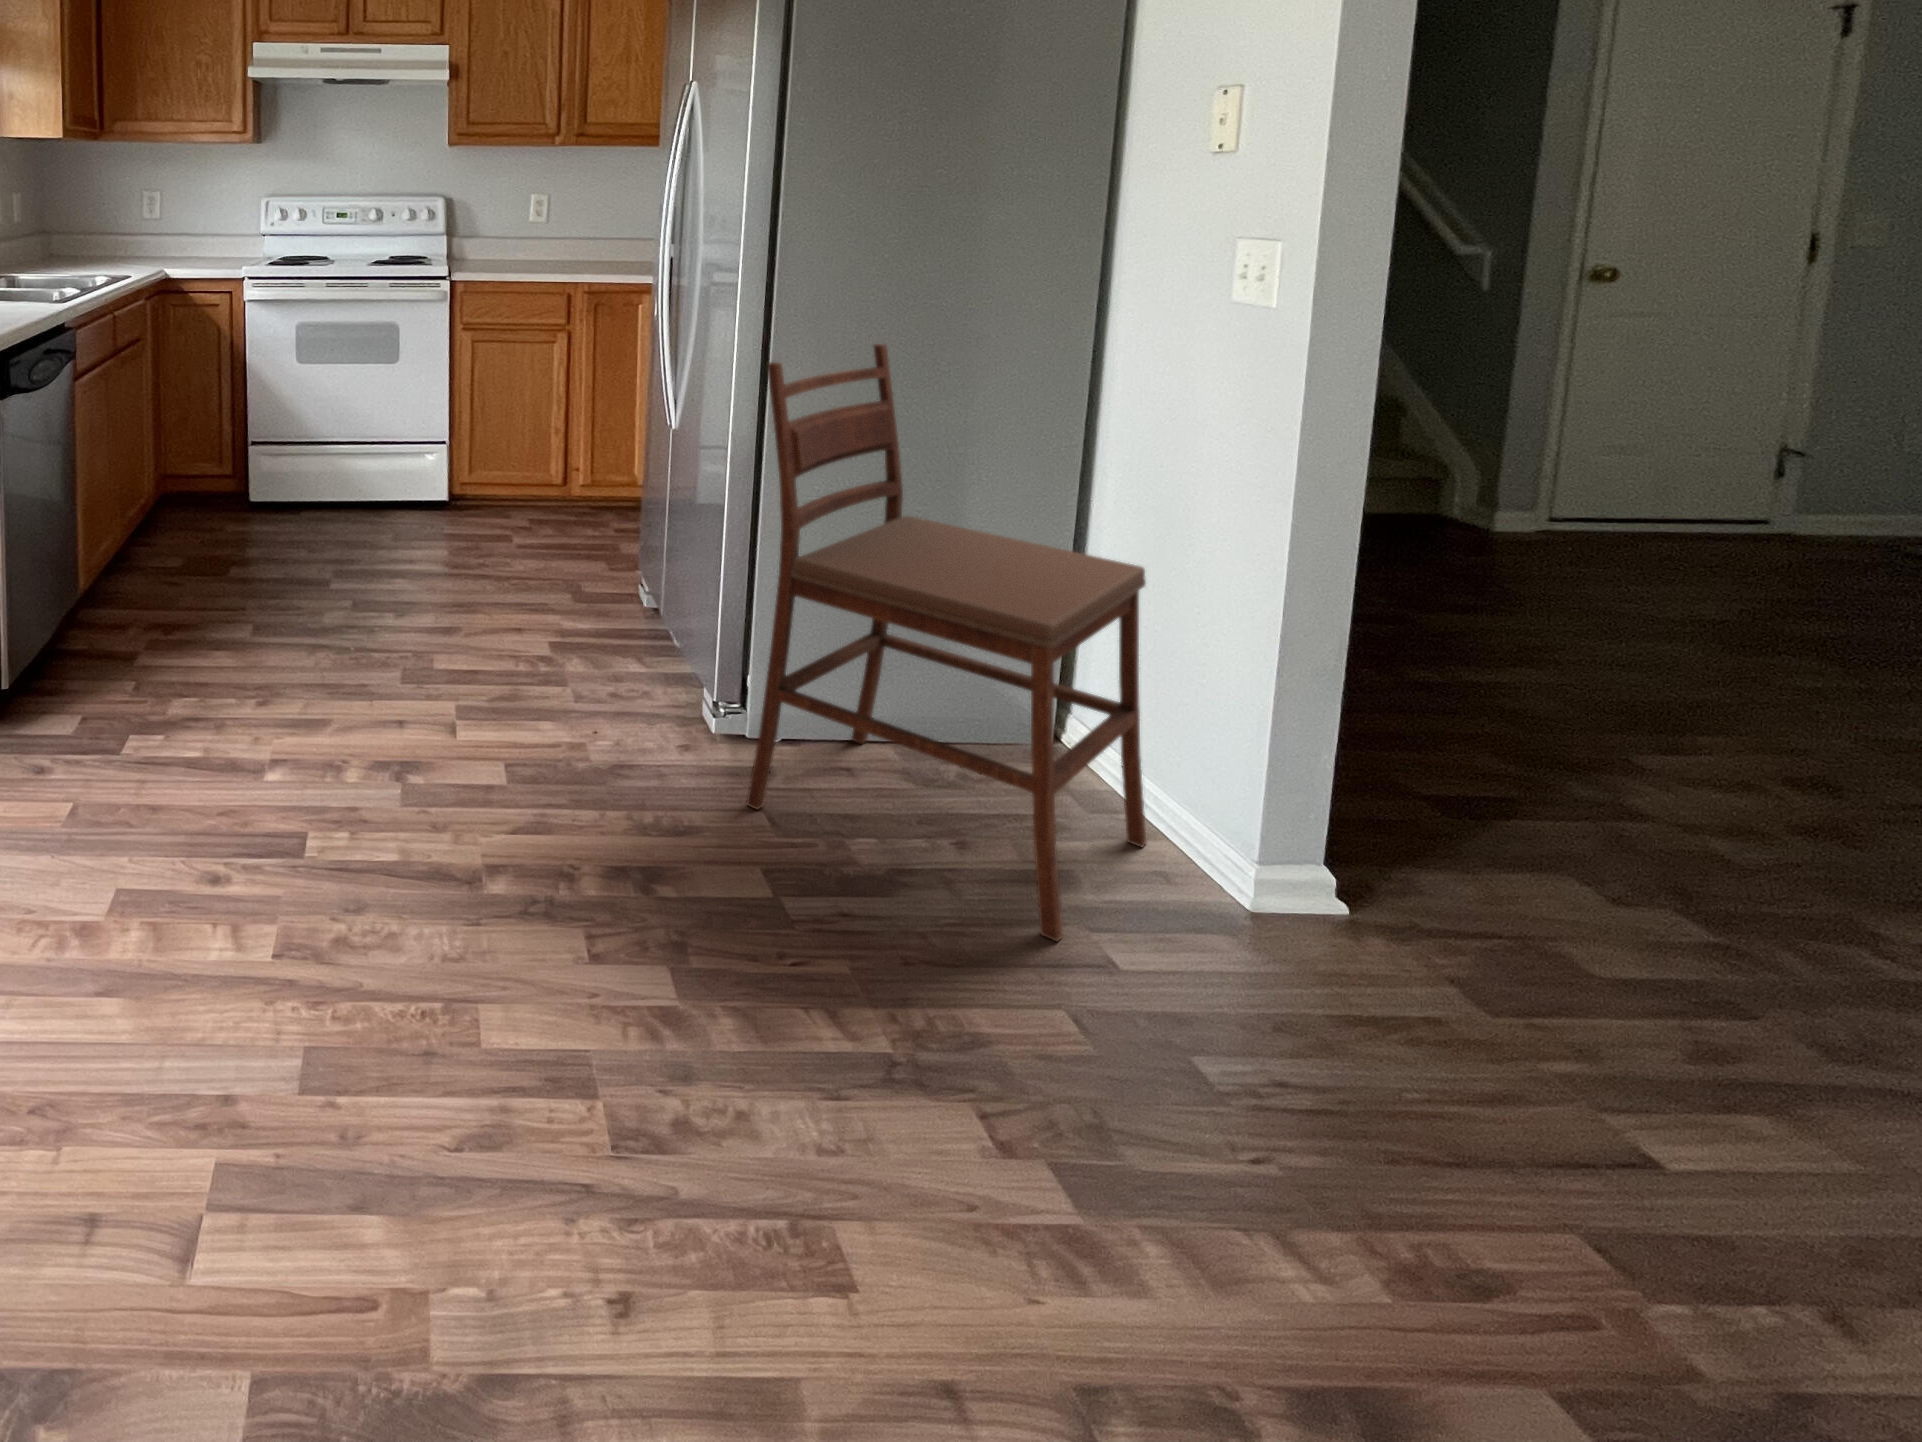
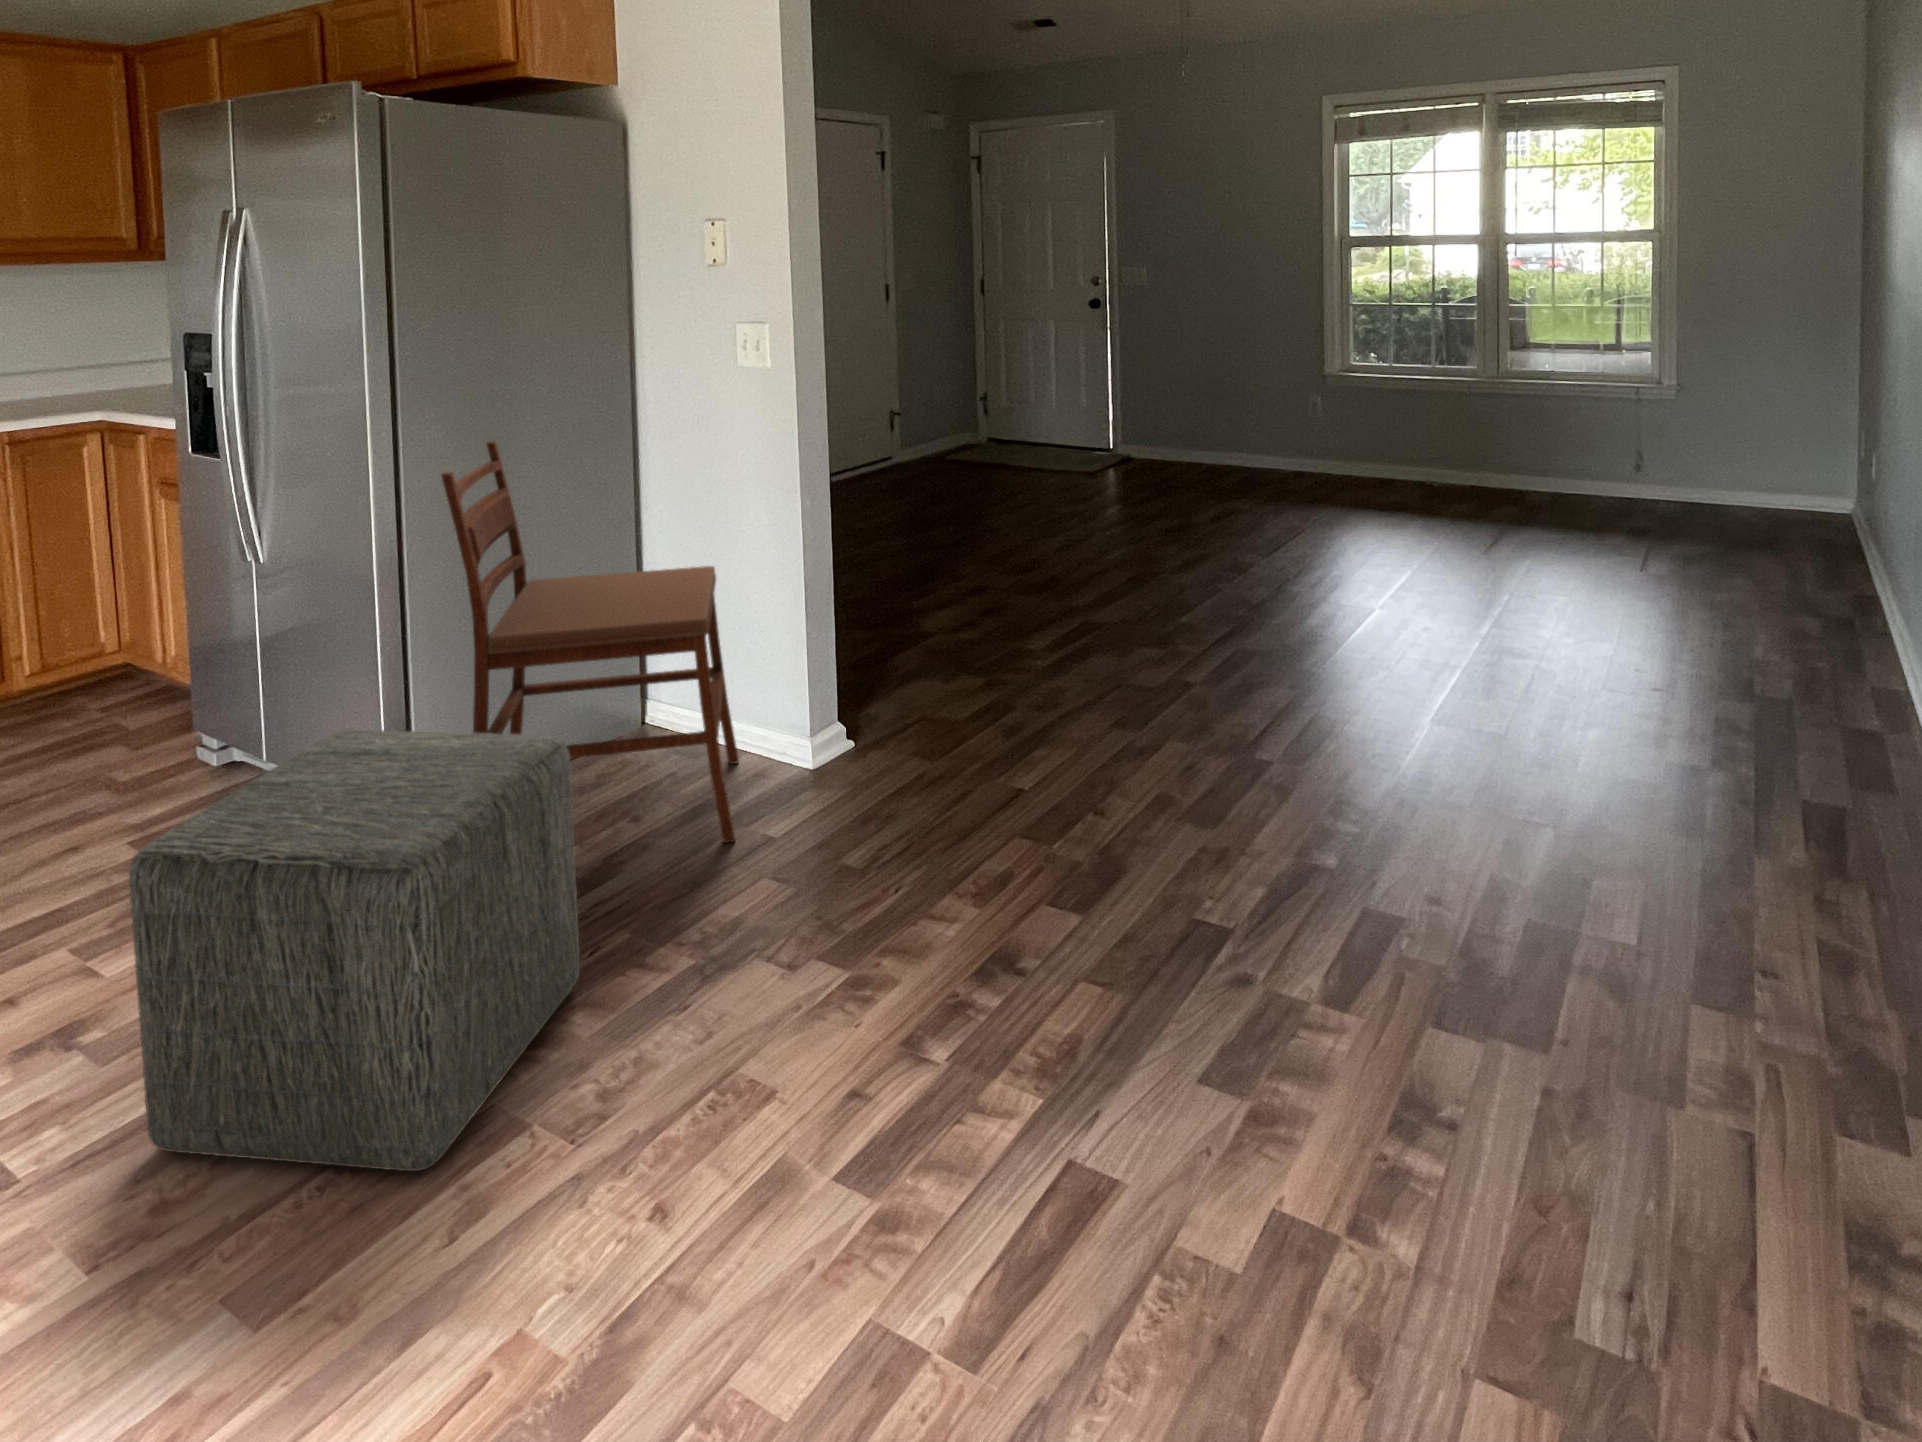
ottoman: none [364,596,766,1063] -> present [129,729,580,1171]

